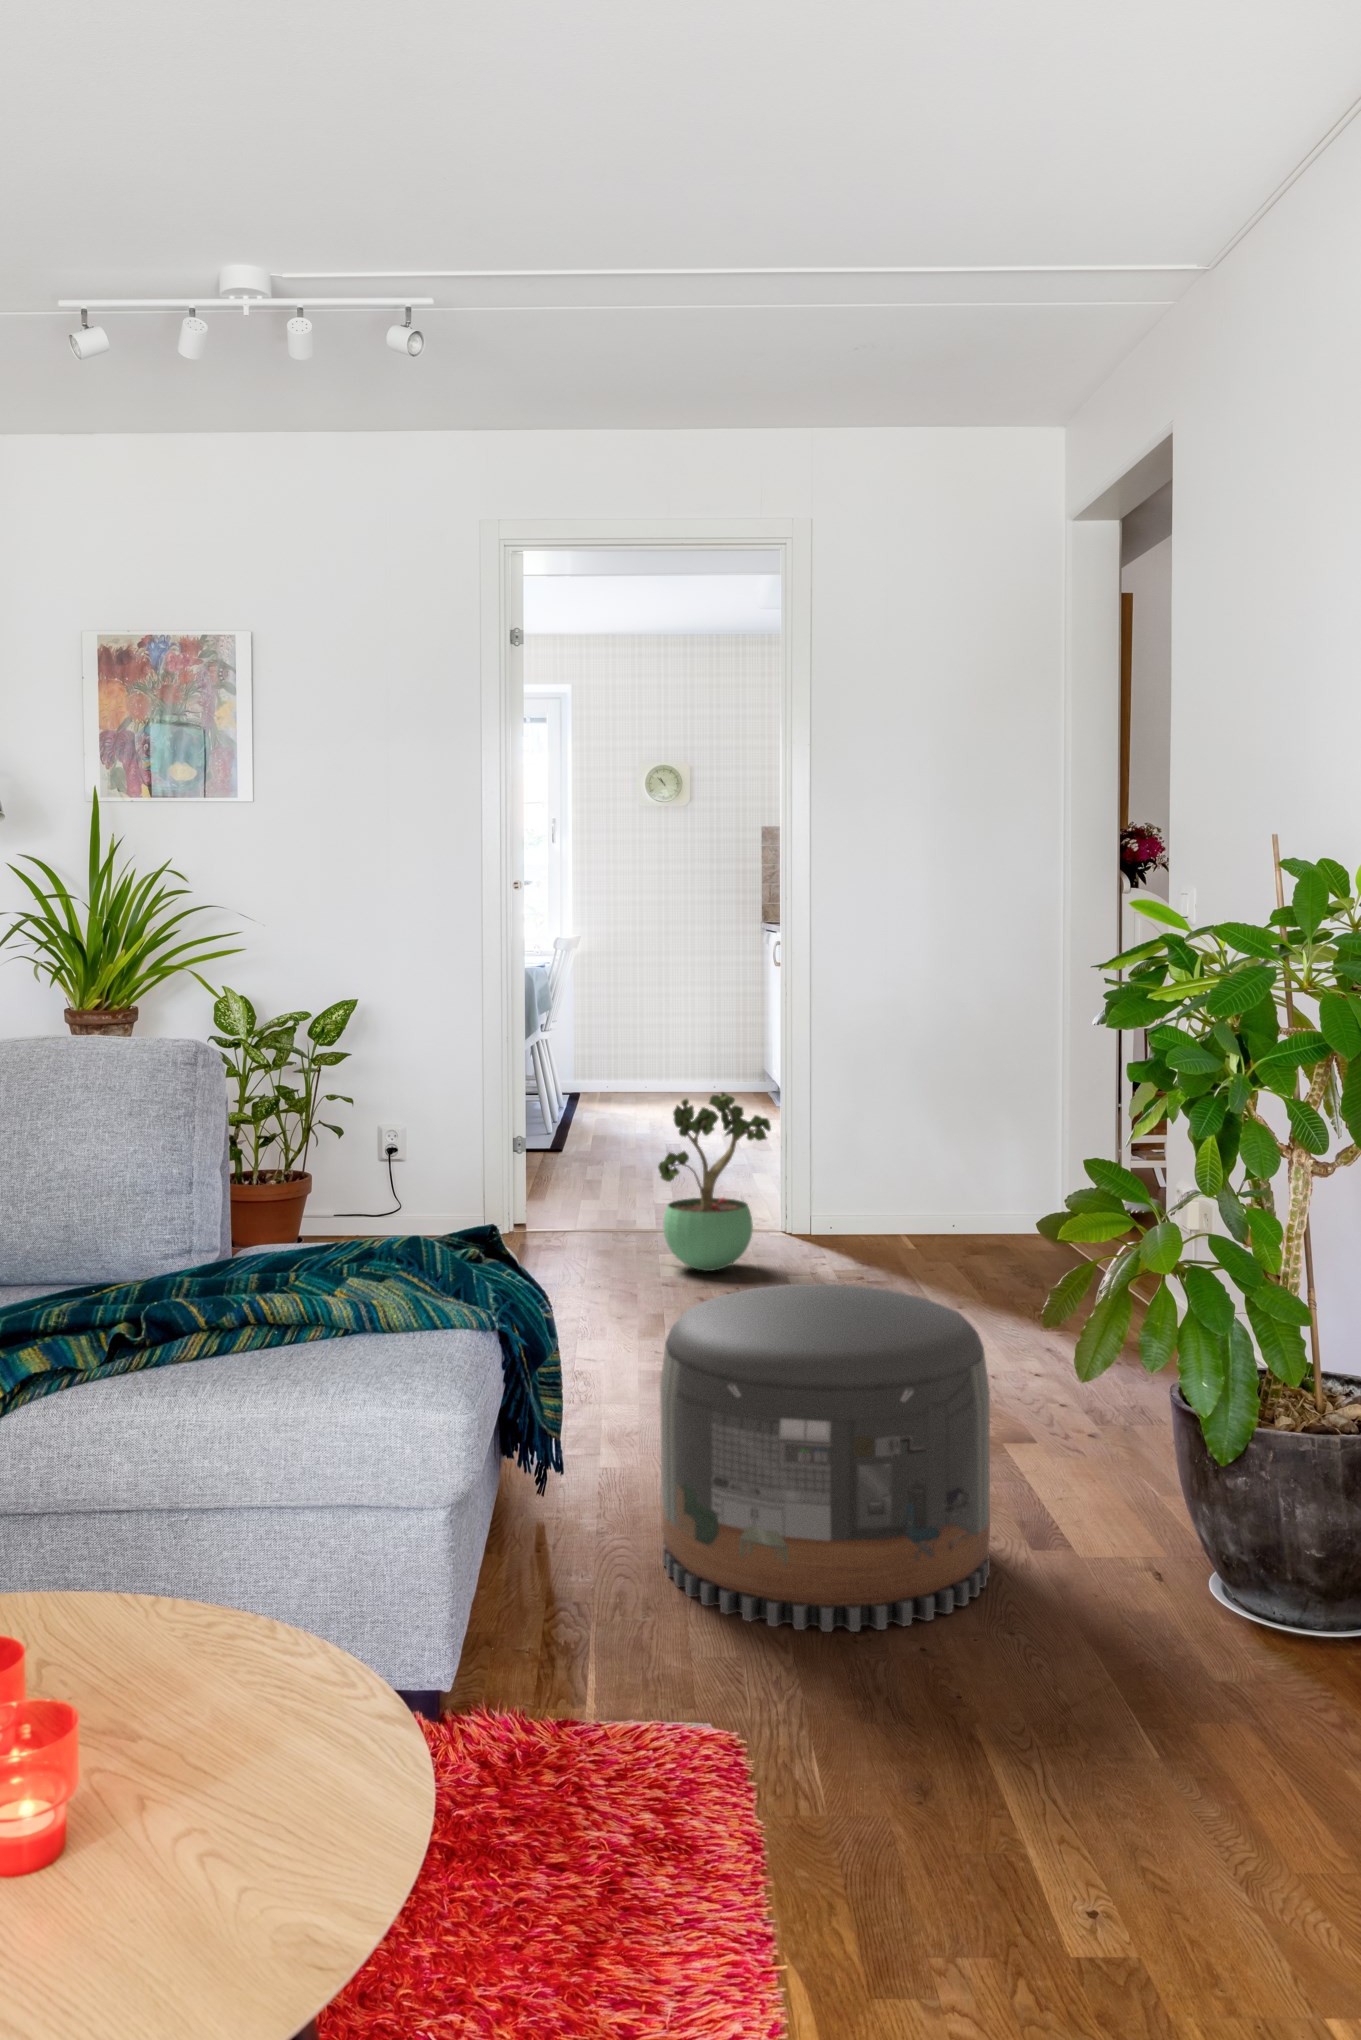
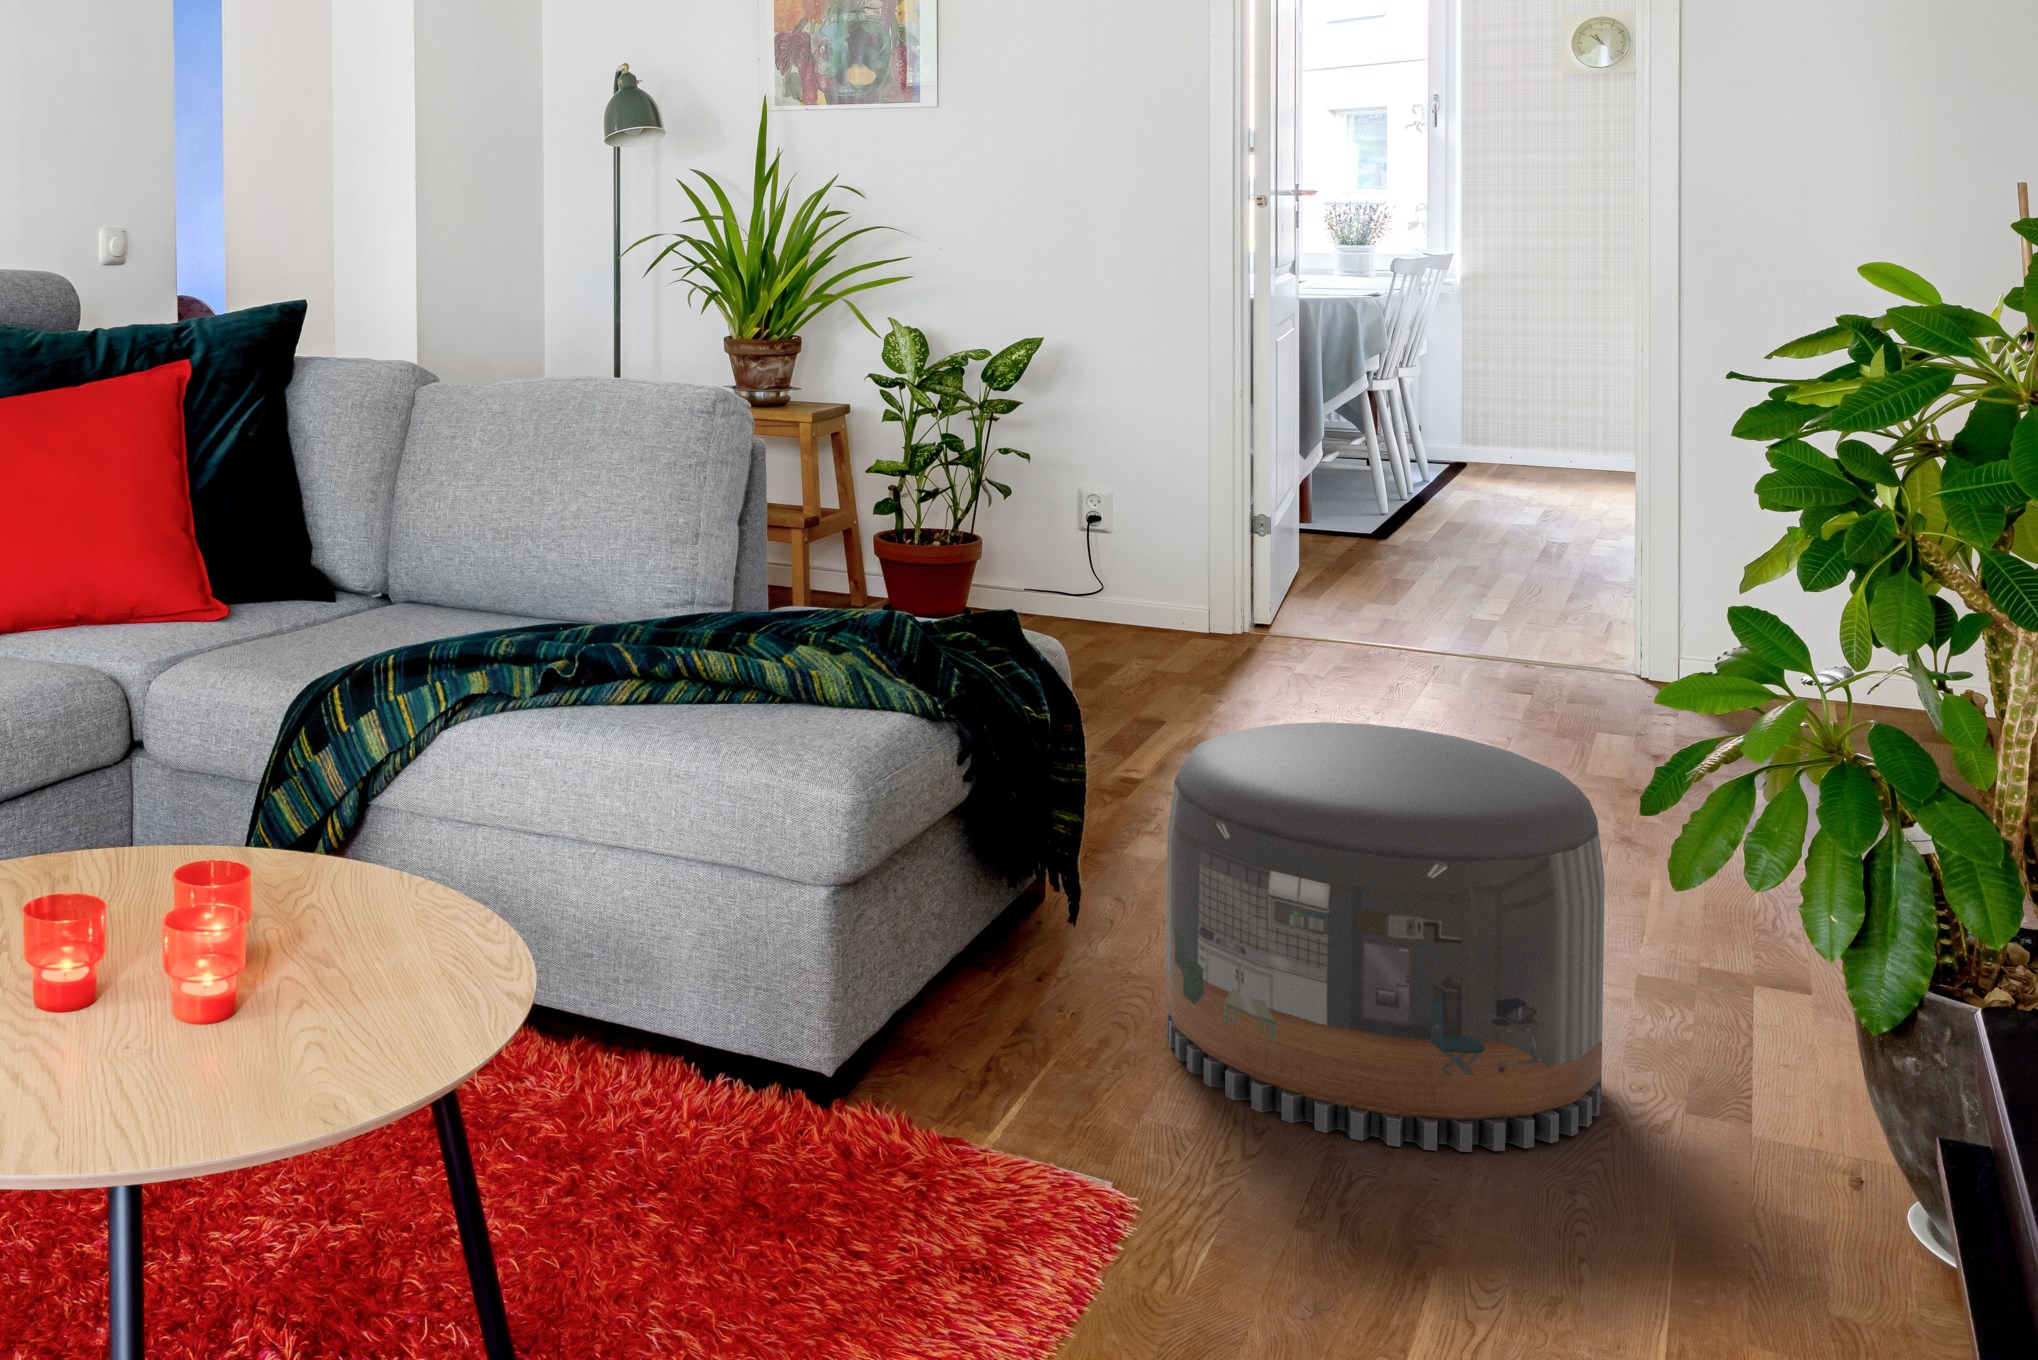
potted plant: present [658,1093,771,1271] -> none [1402,481,1573,713]

